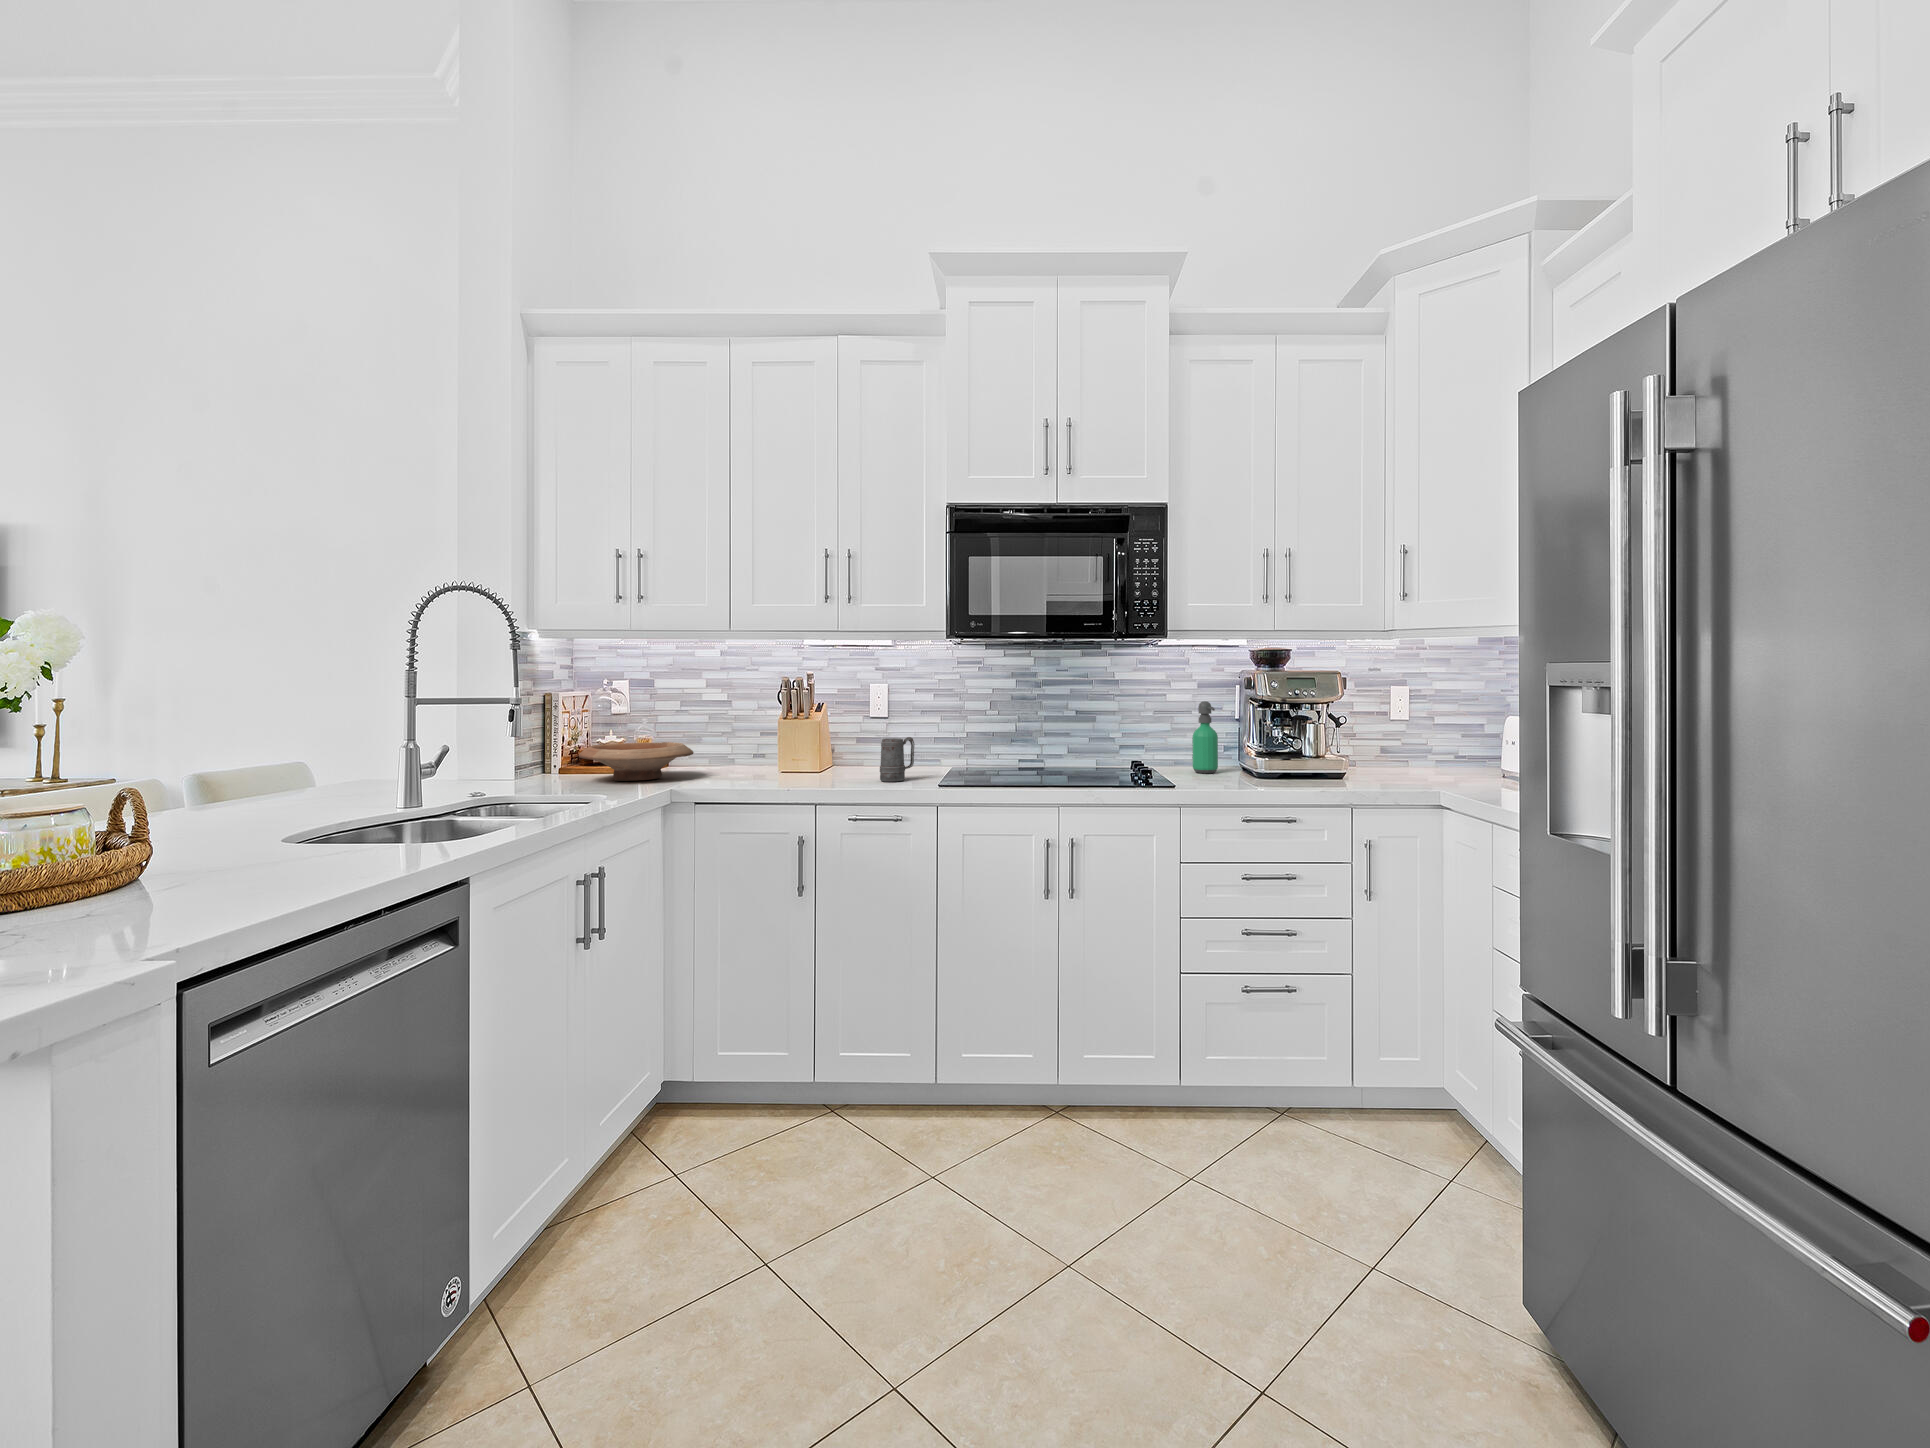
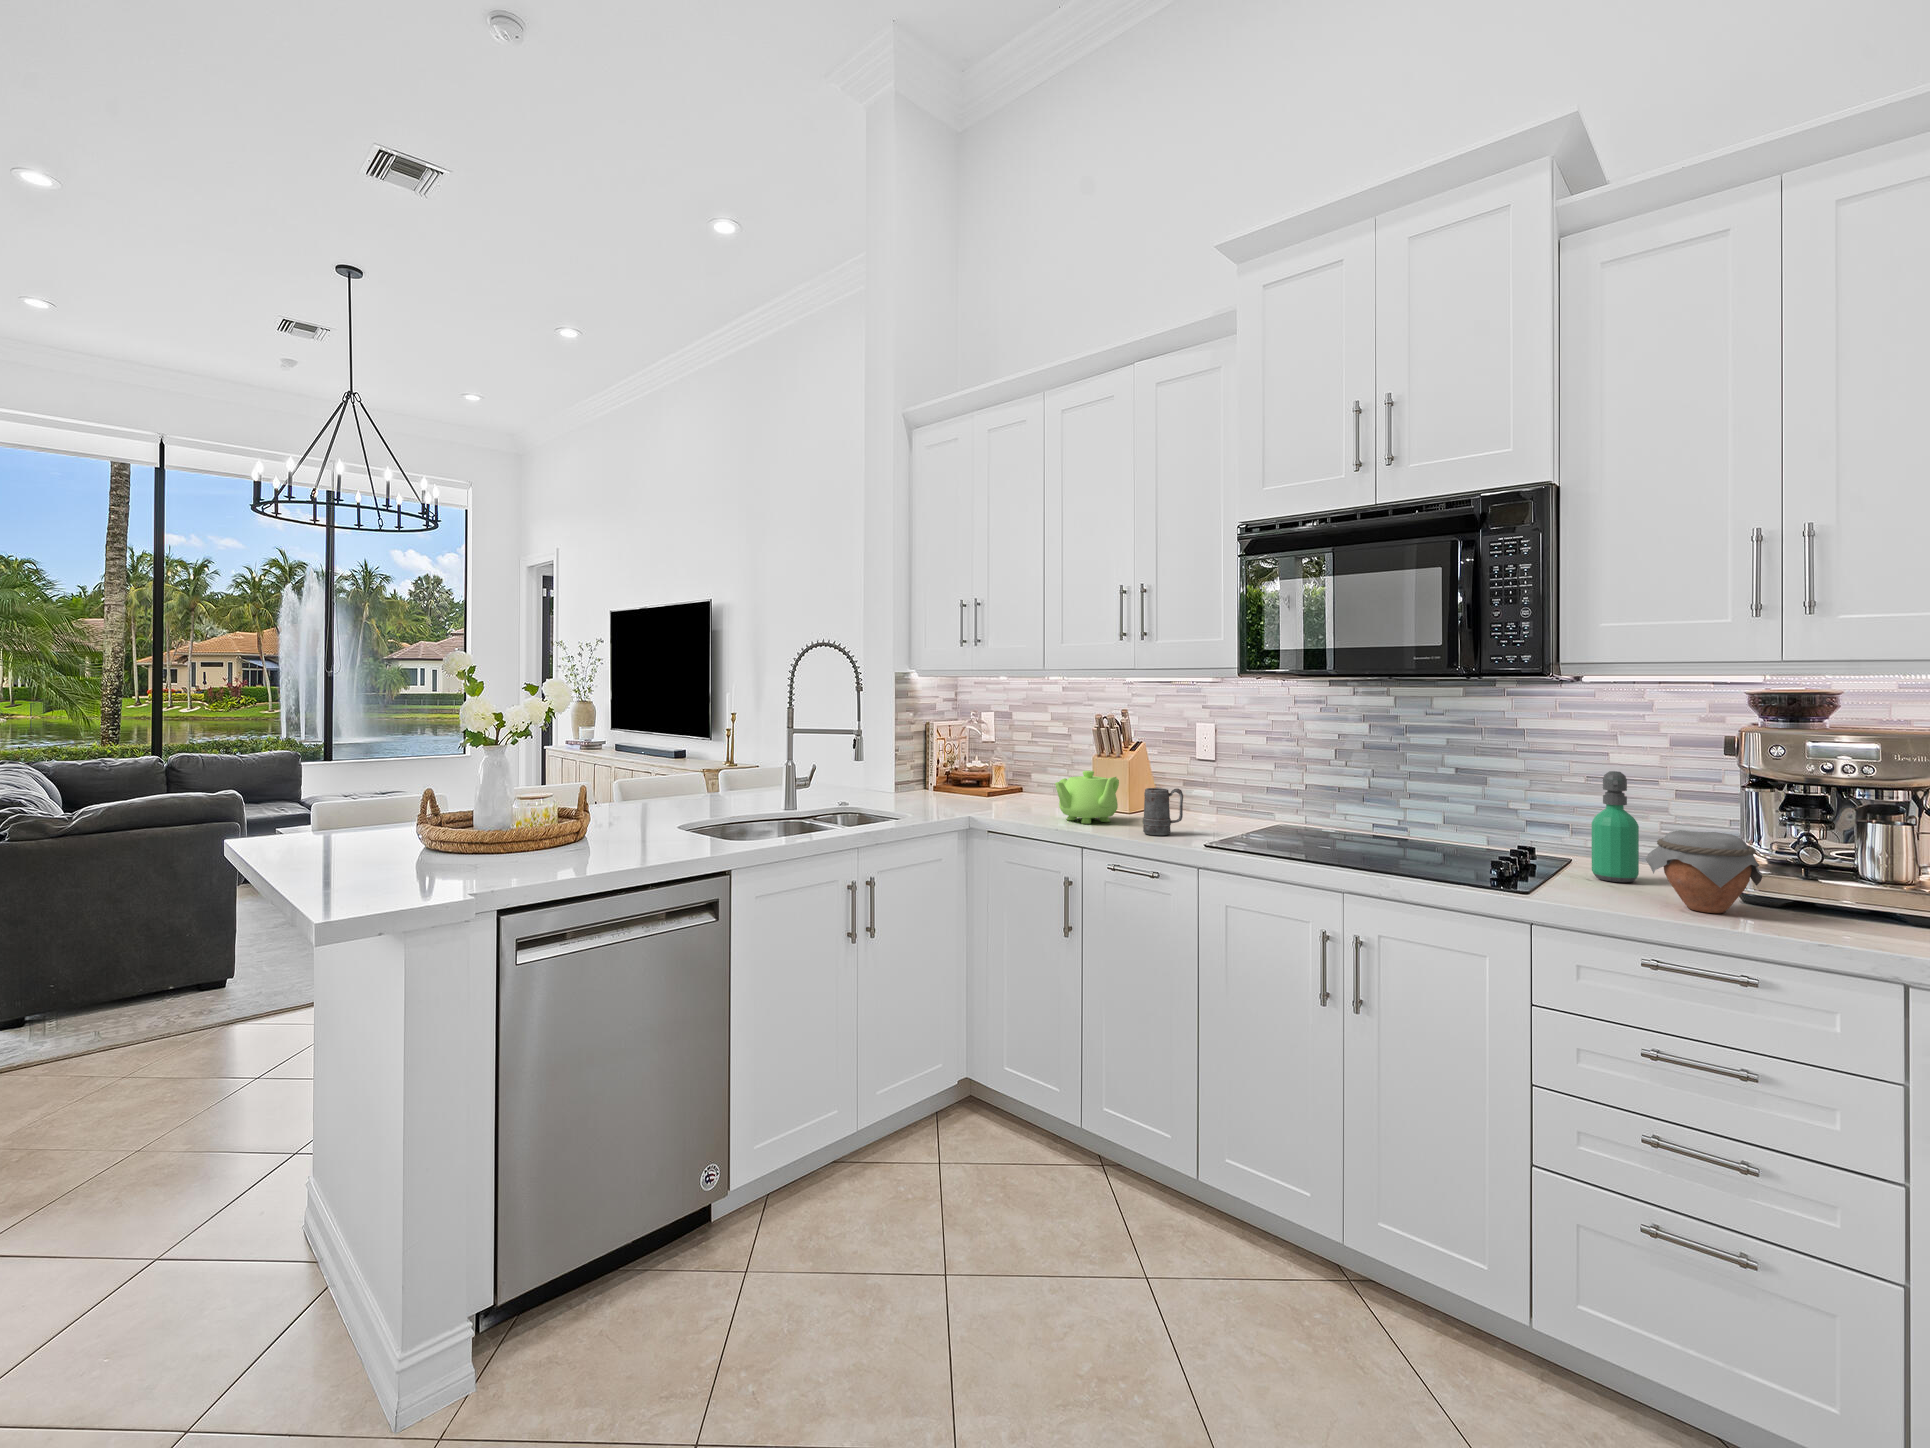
teapot: none [767,729,846,781] -> present [1055,771,1119,824]
jar: none [1249,732,1306,781] -> present [1646,830,1762,913]
wooden bowl: present [579,742,694,781] -> none [920,771,1010,806]

